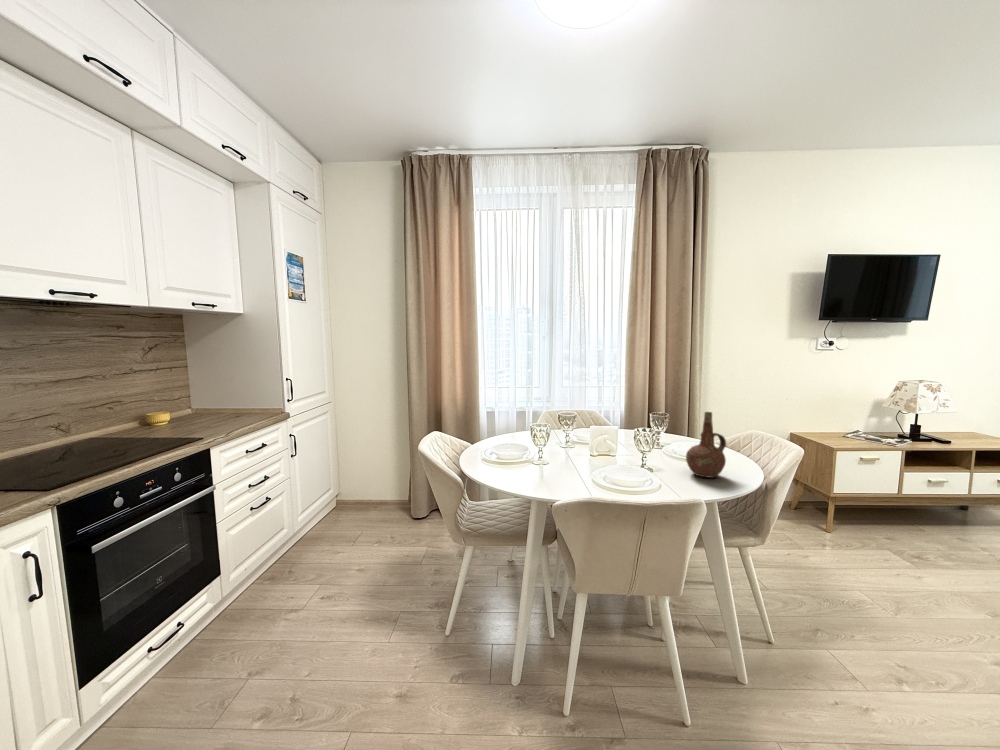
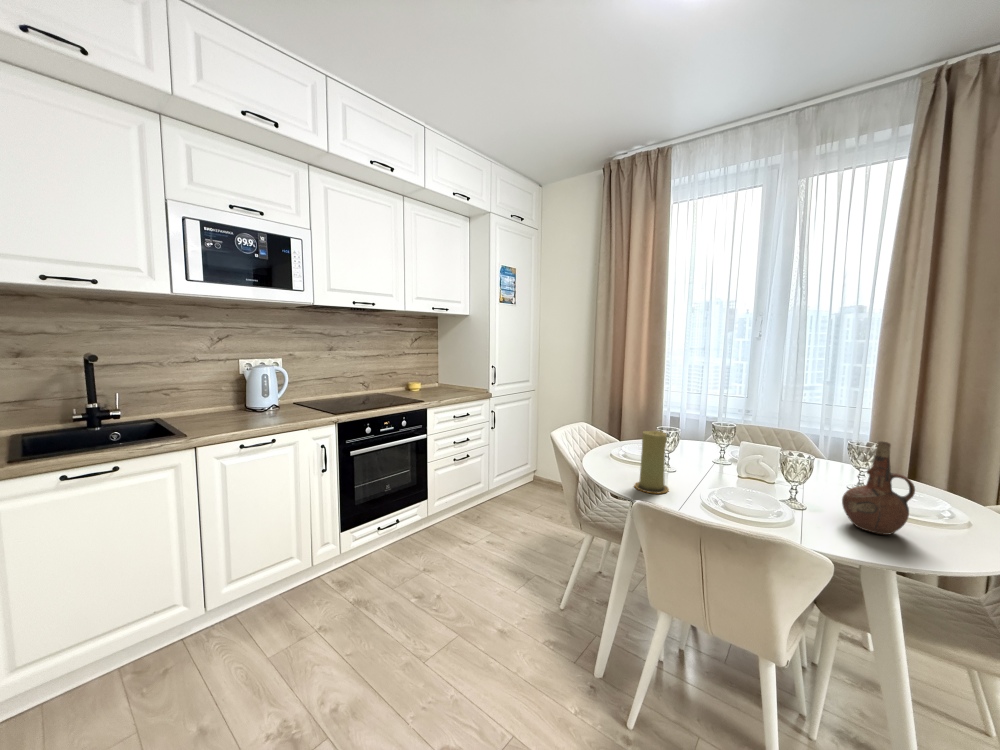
candle: none [543,429,574,489] -> present [635,431,669,493]

